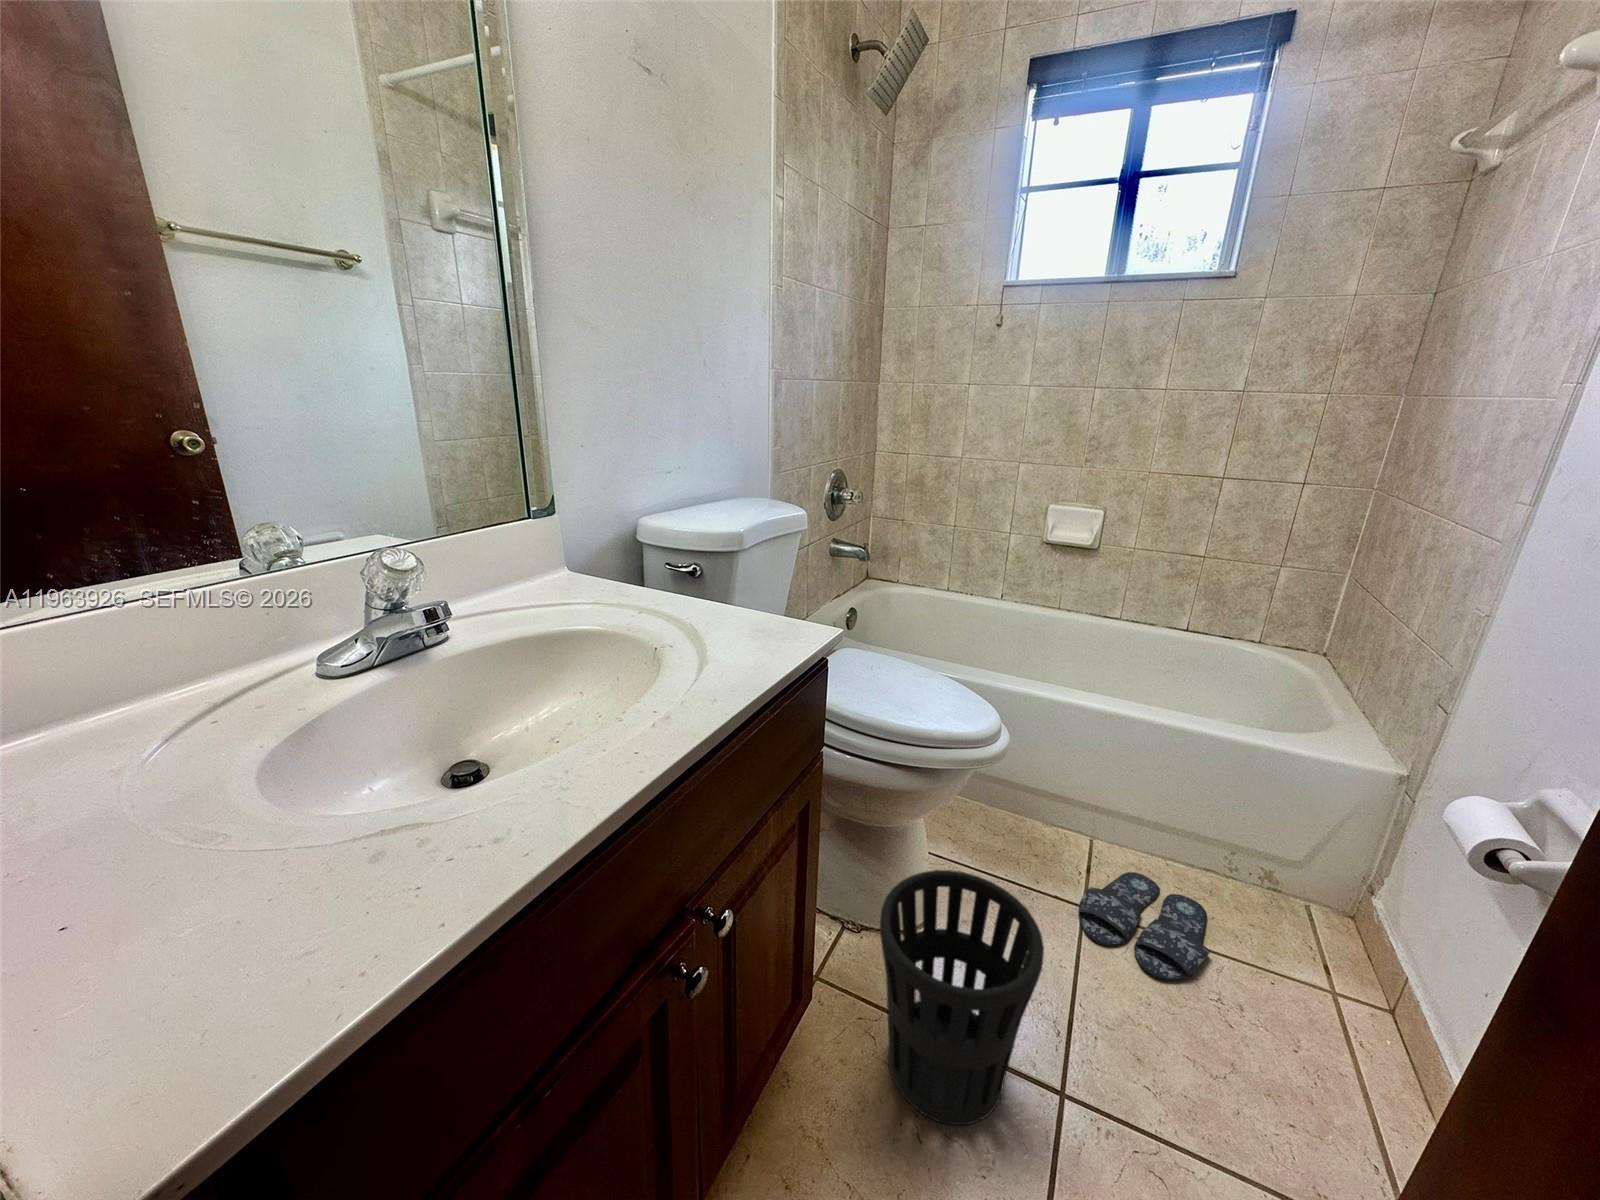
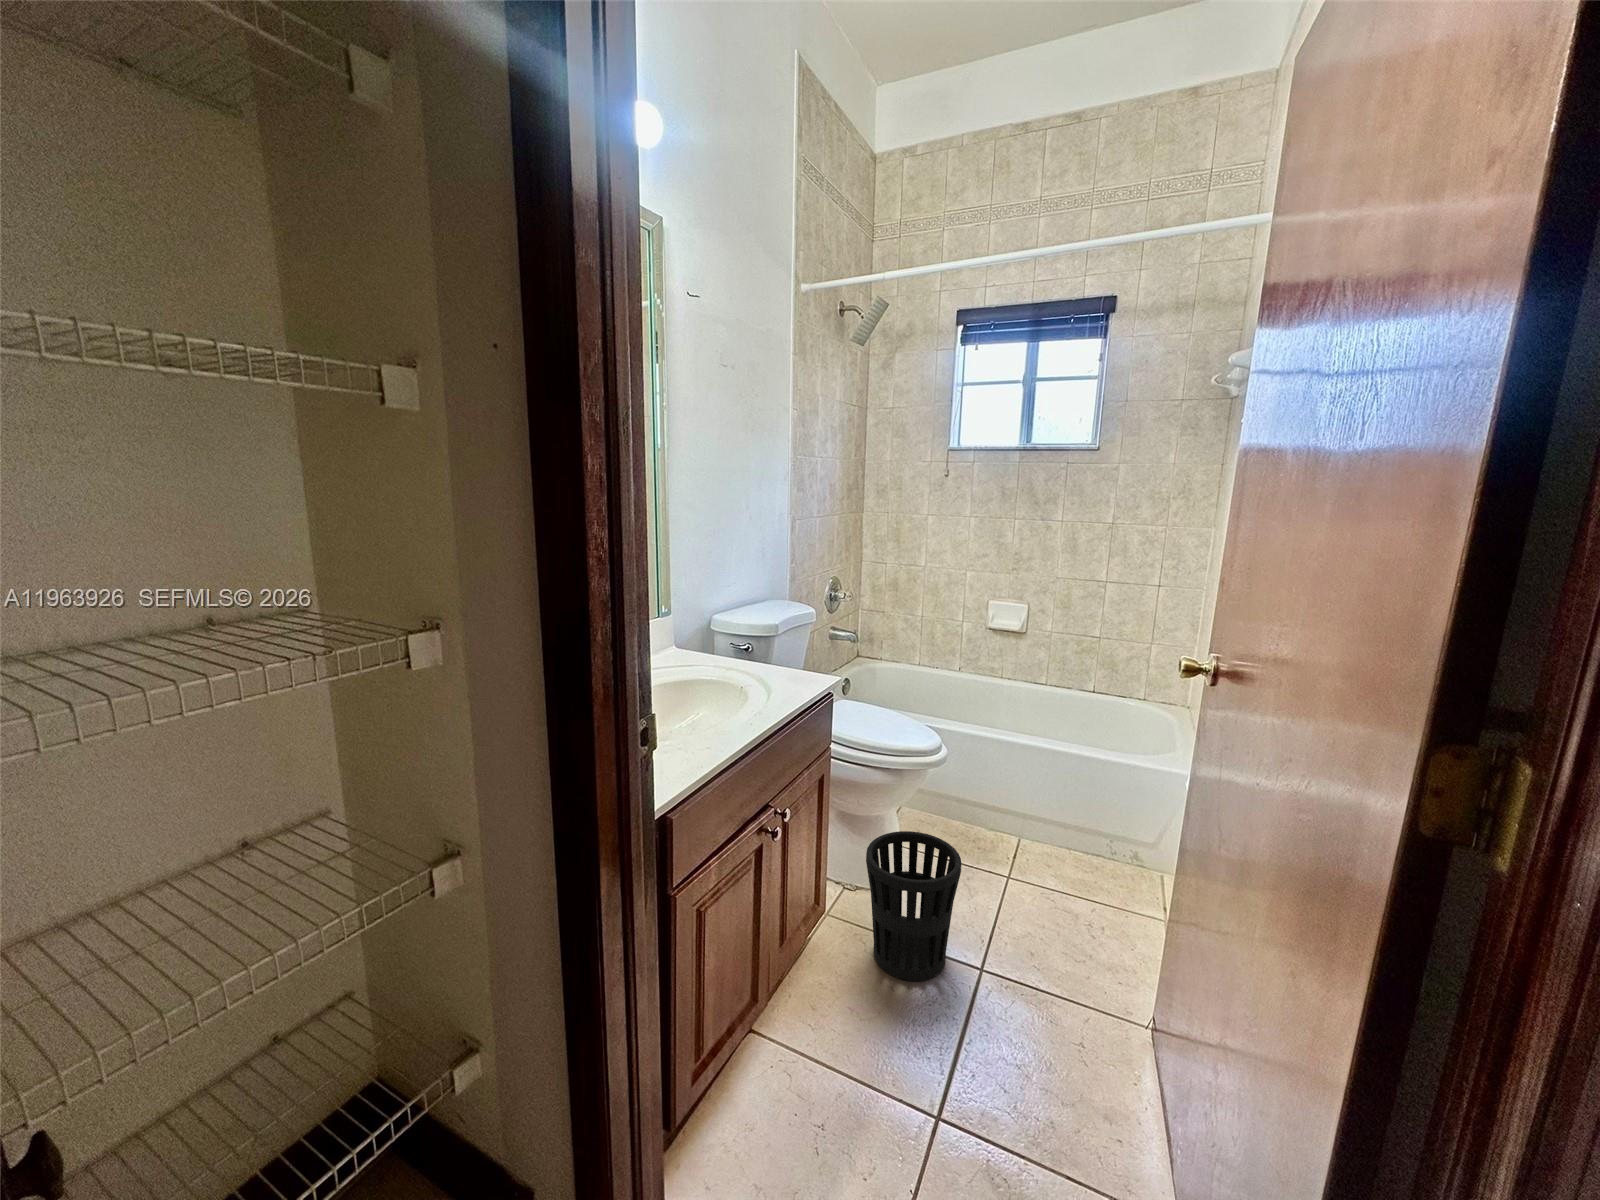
slippers: present [1078,872,1210,980] -> none [1003,858,1091,914]

